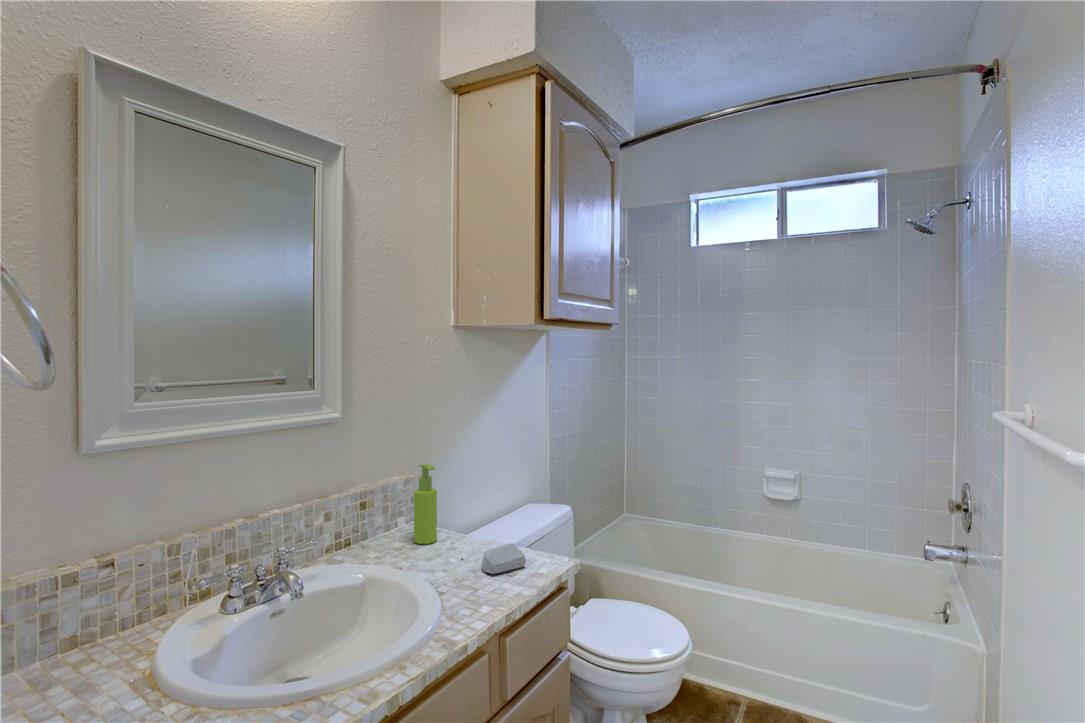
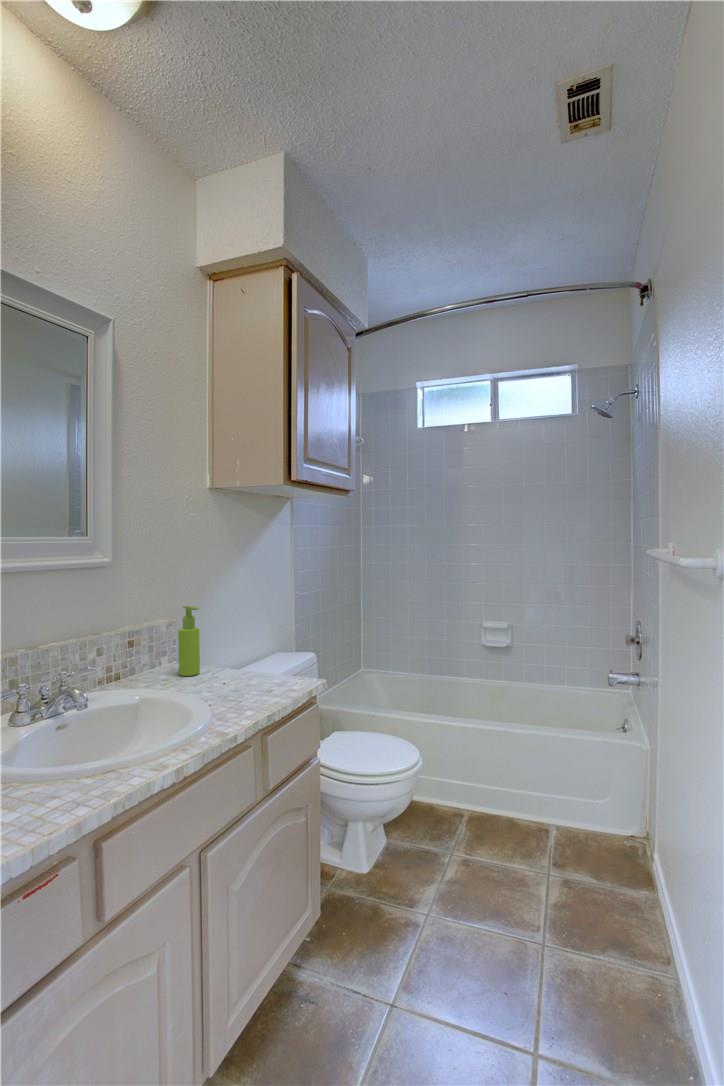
soap bar: present [482,543,526,574] -> none [243,668,282,691]

